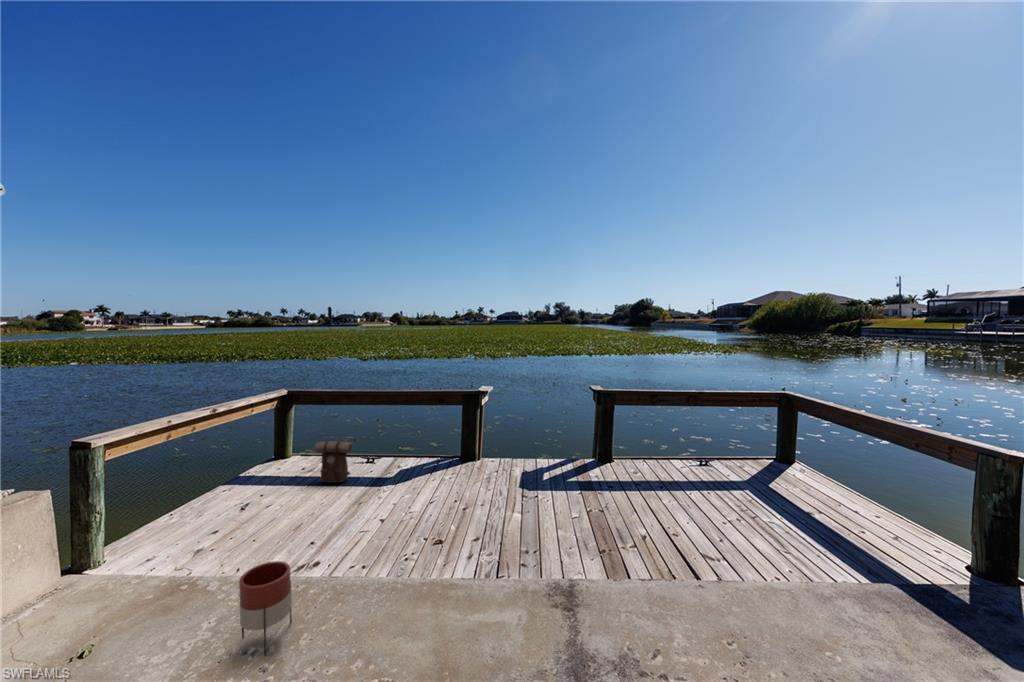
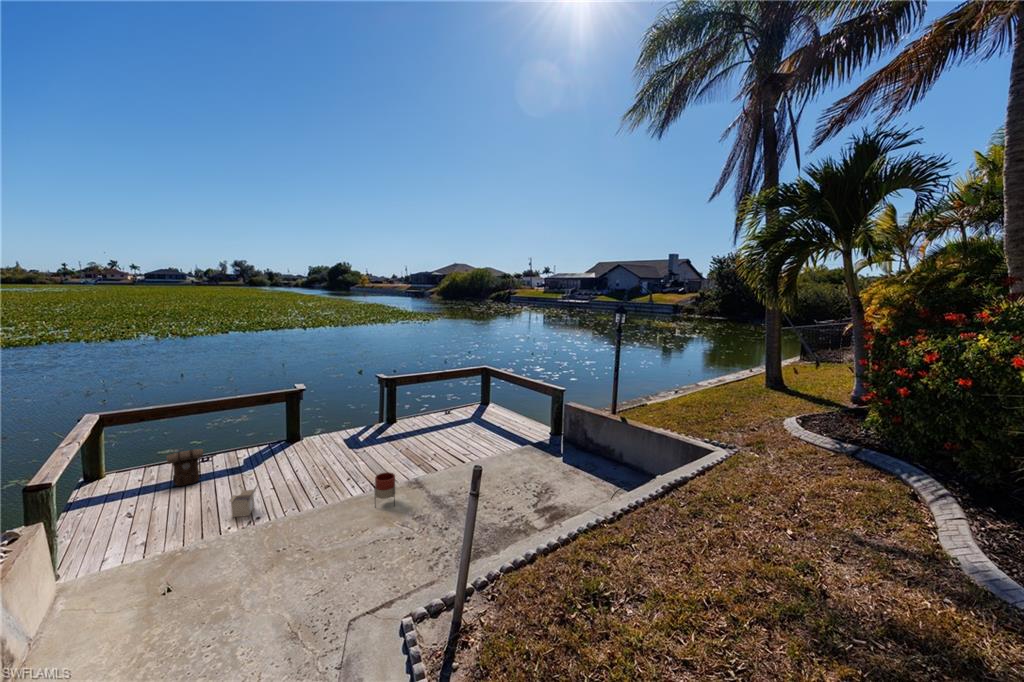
cardboard box: none [305,502,344,550] -> present [230,484,258,517]
planter: present [239,561,292,655] -> present [375,472,395,505]

